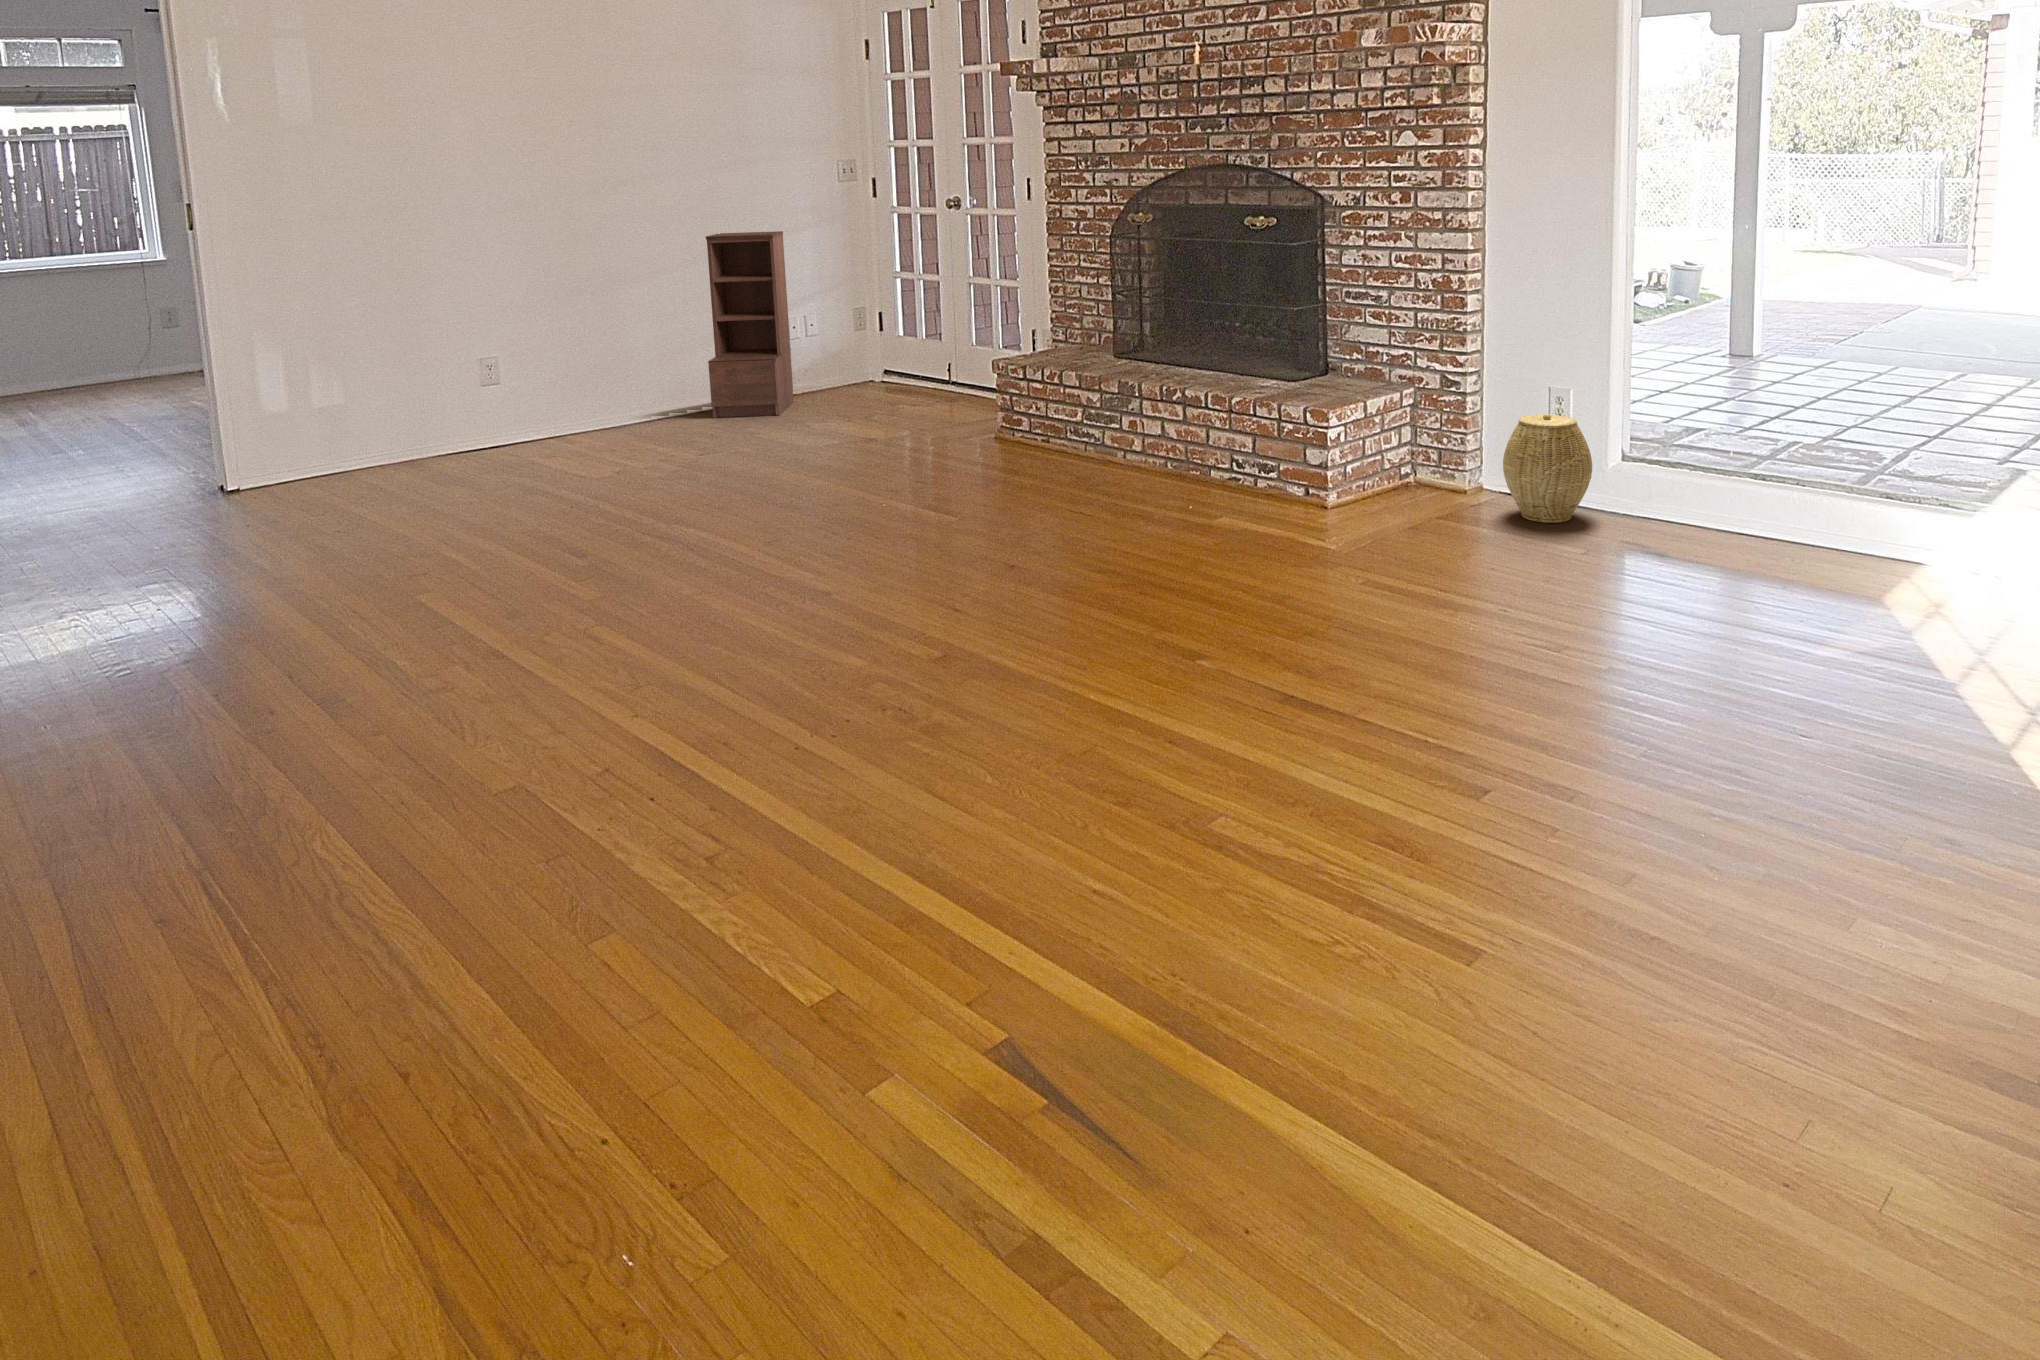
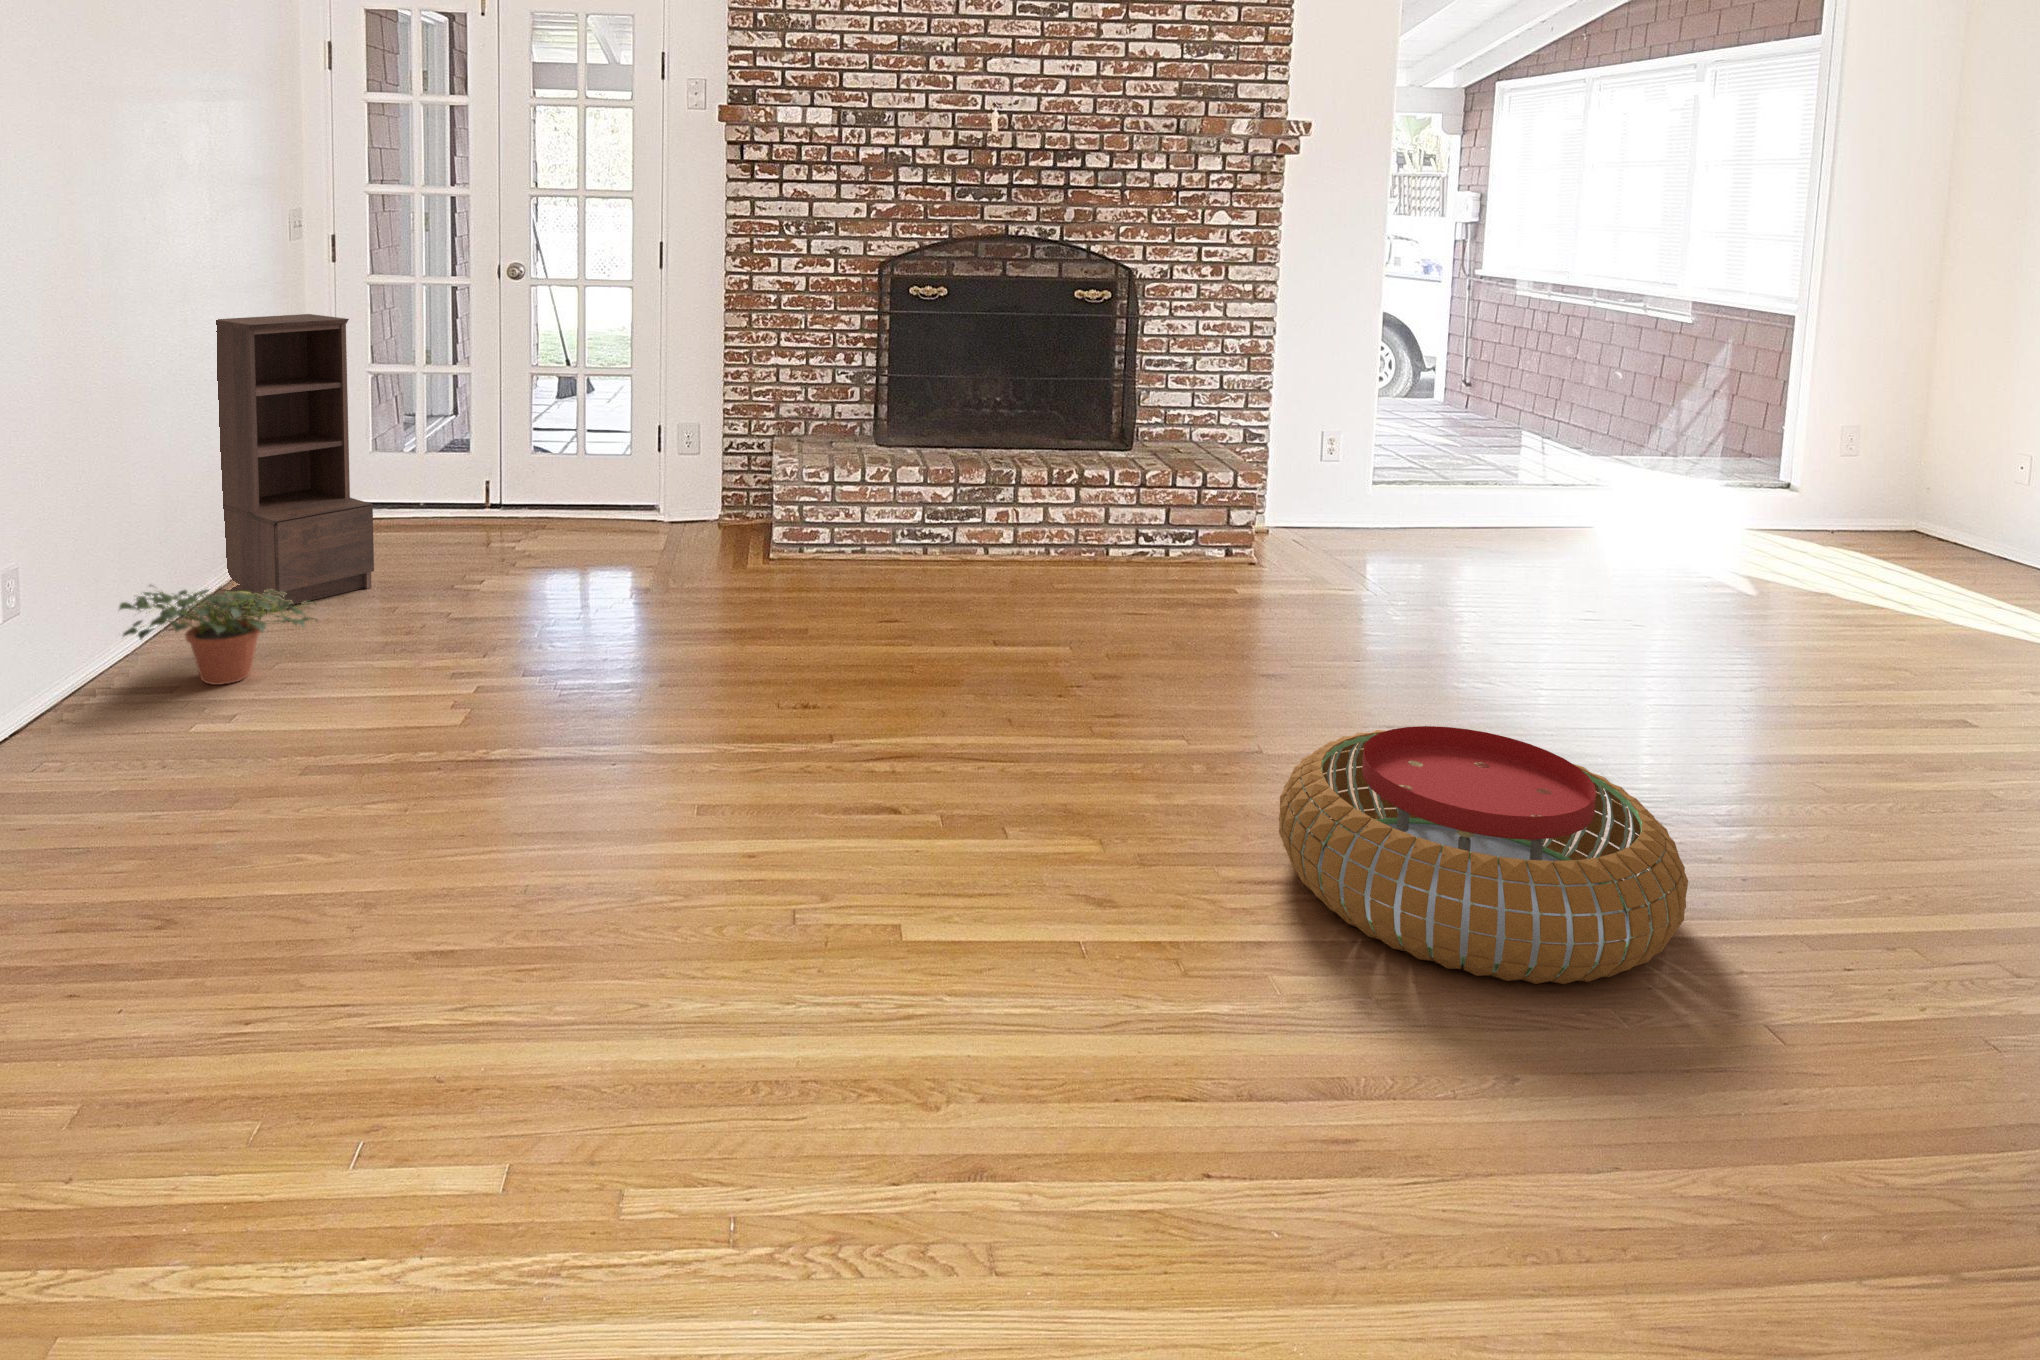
potted plant: none [544,381,659,444] -> present [119,585,317,685]
woven basket: present [1503,414,1592,523] -> none [1339,449,1414,539]
pouf: none [450,555,752,727] -> present [1279,726,1688,984]

